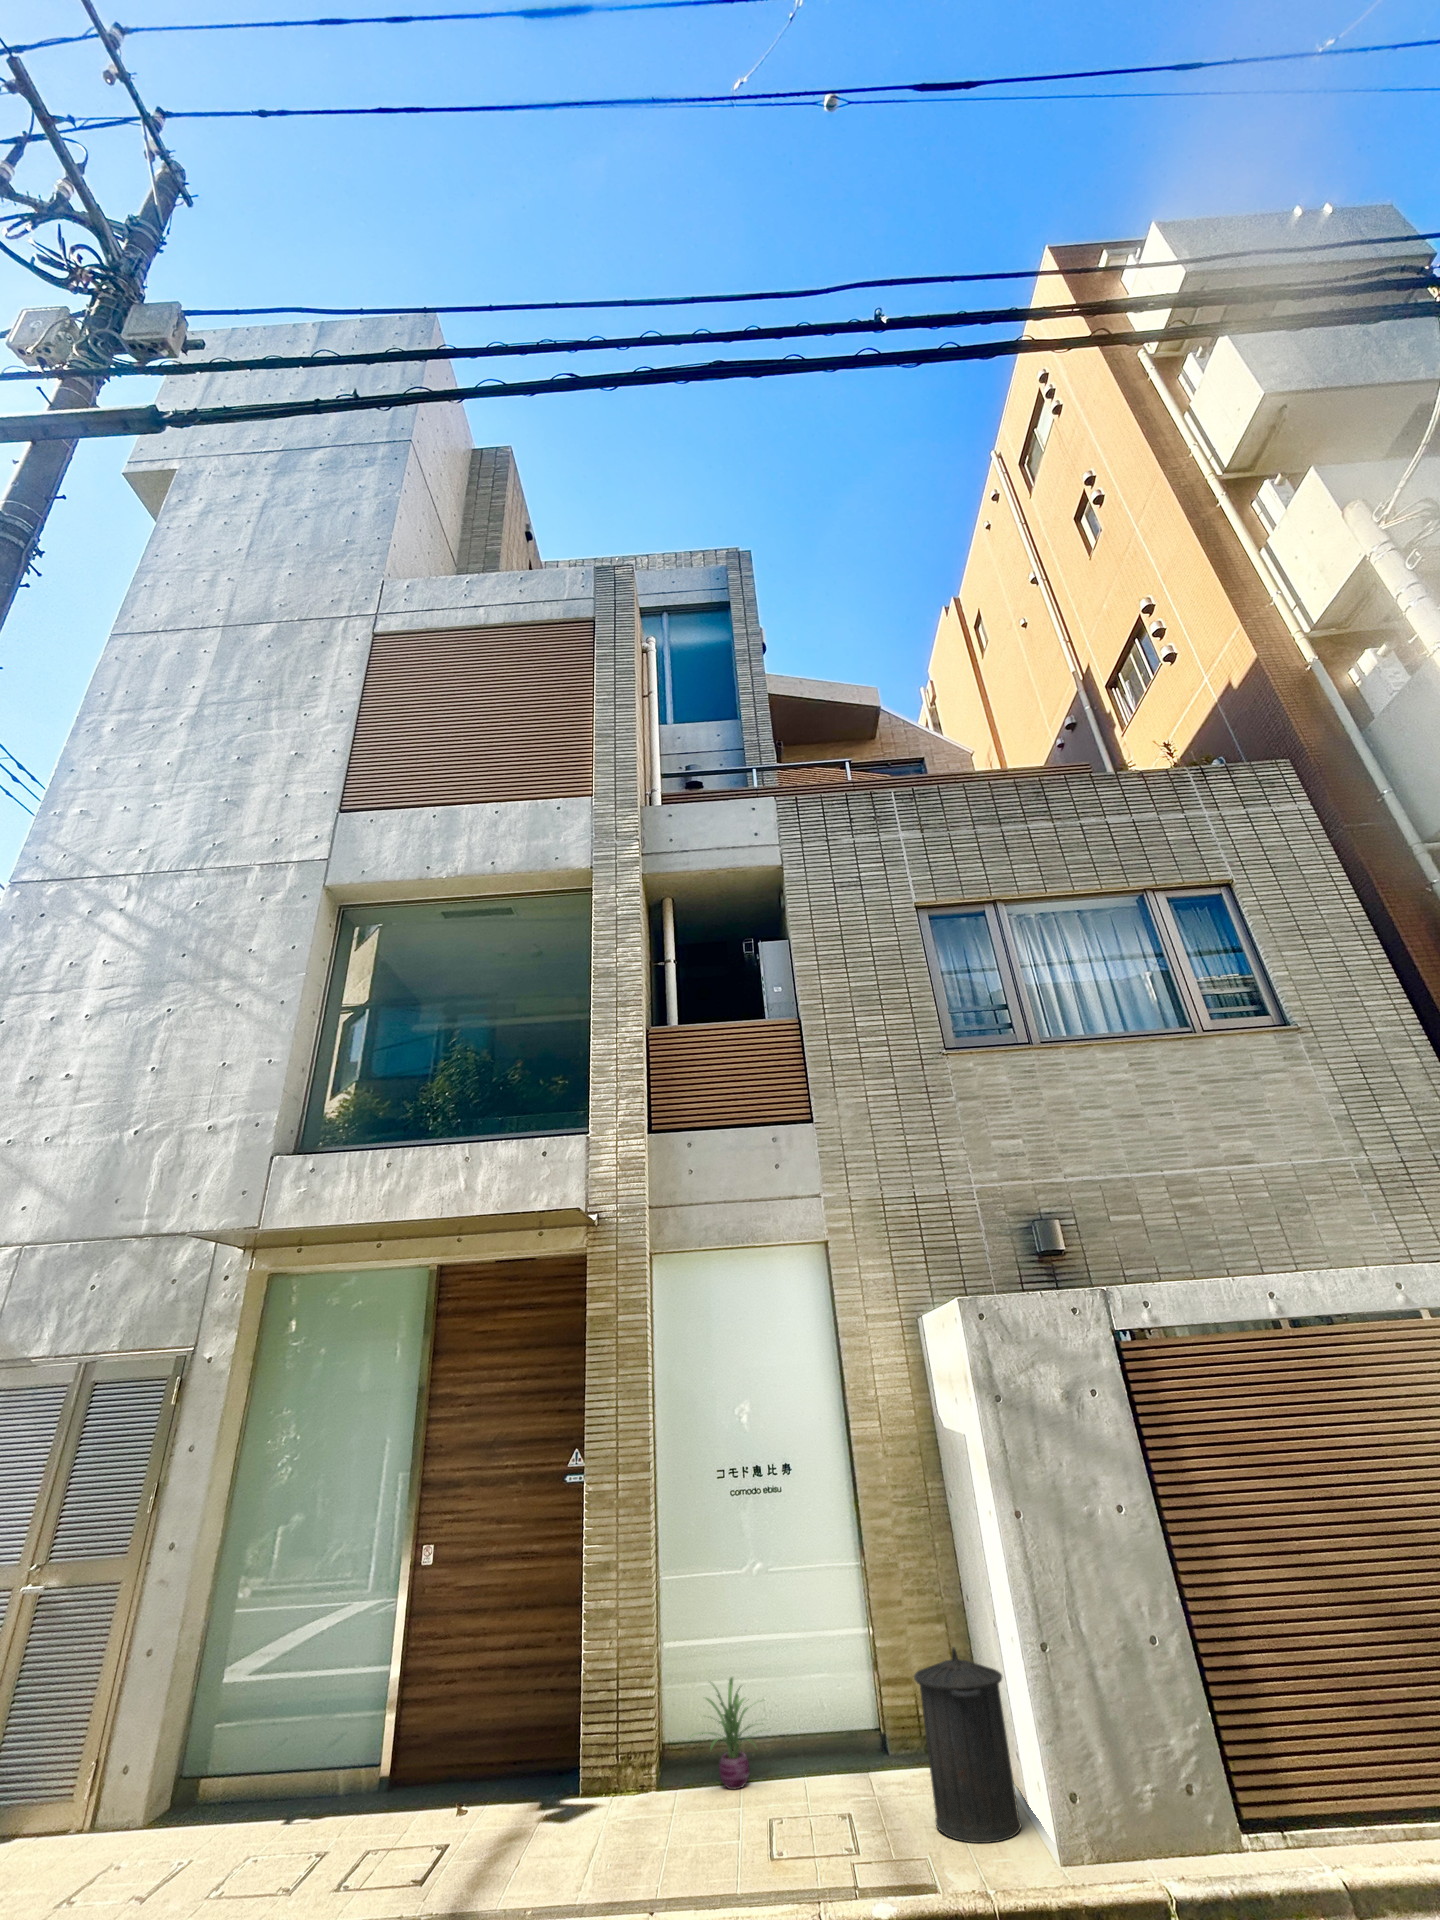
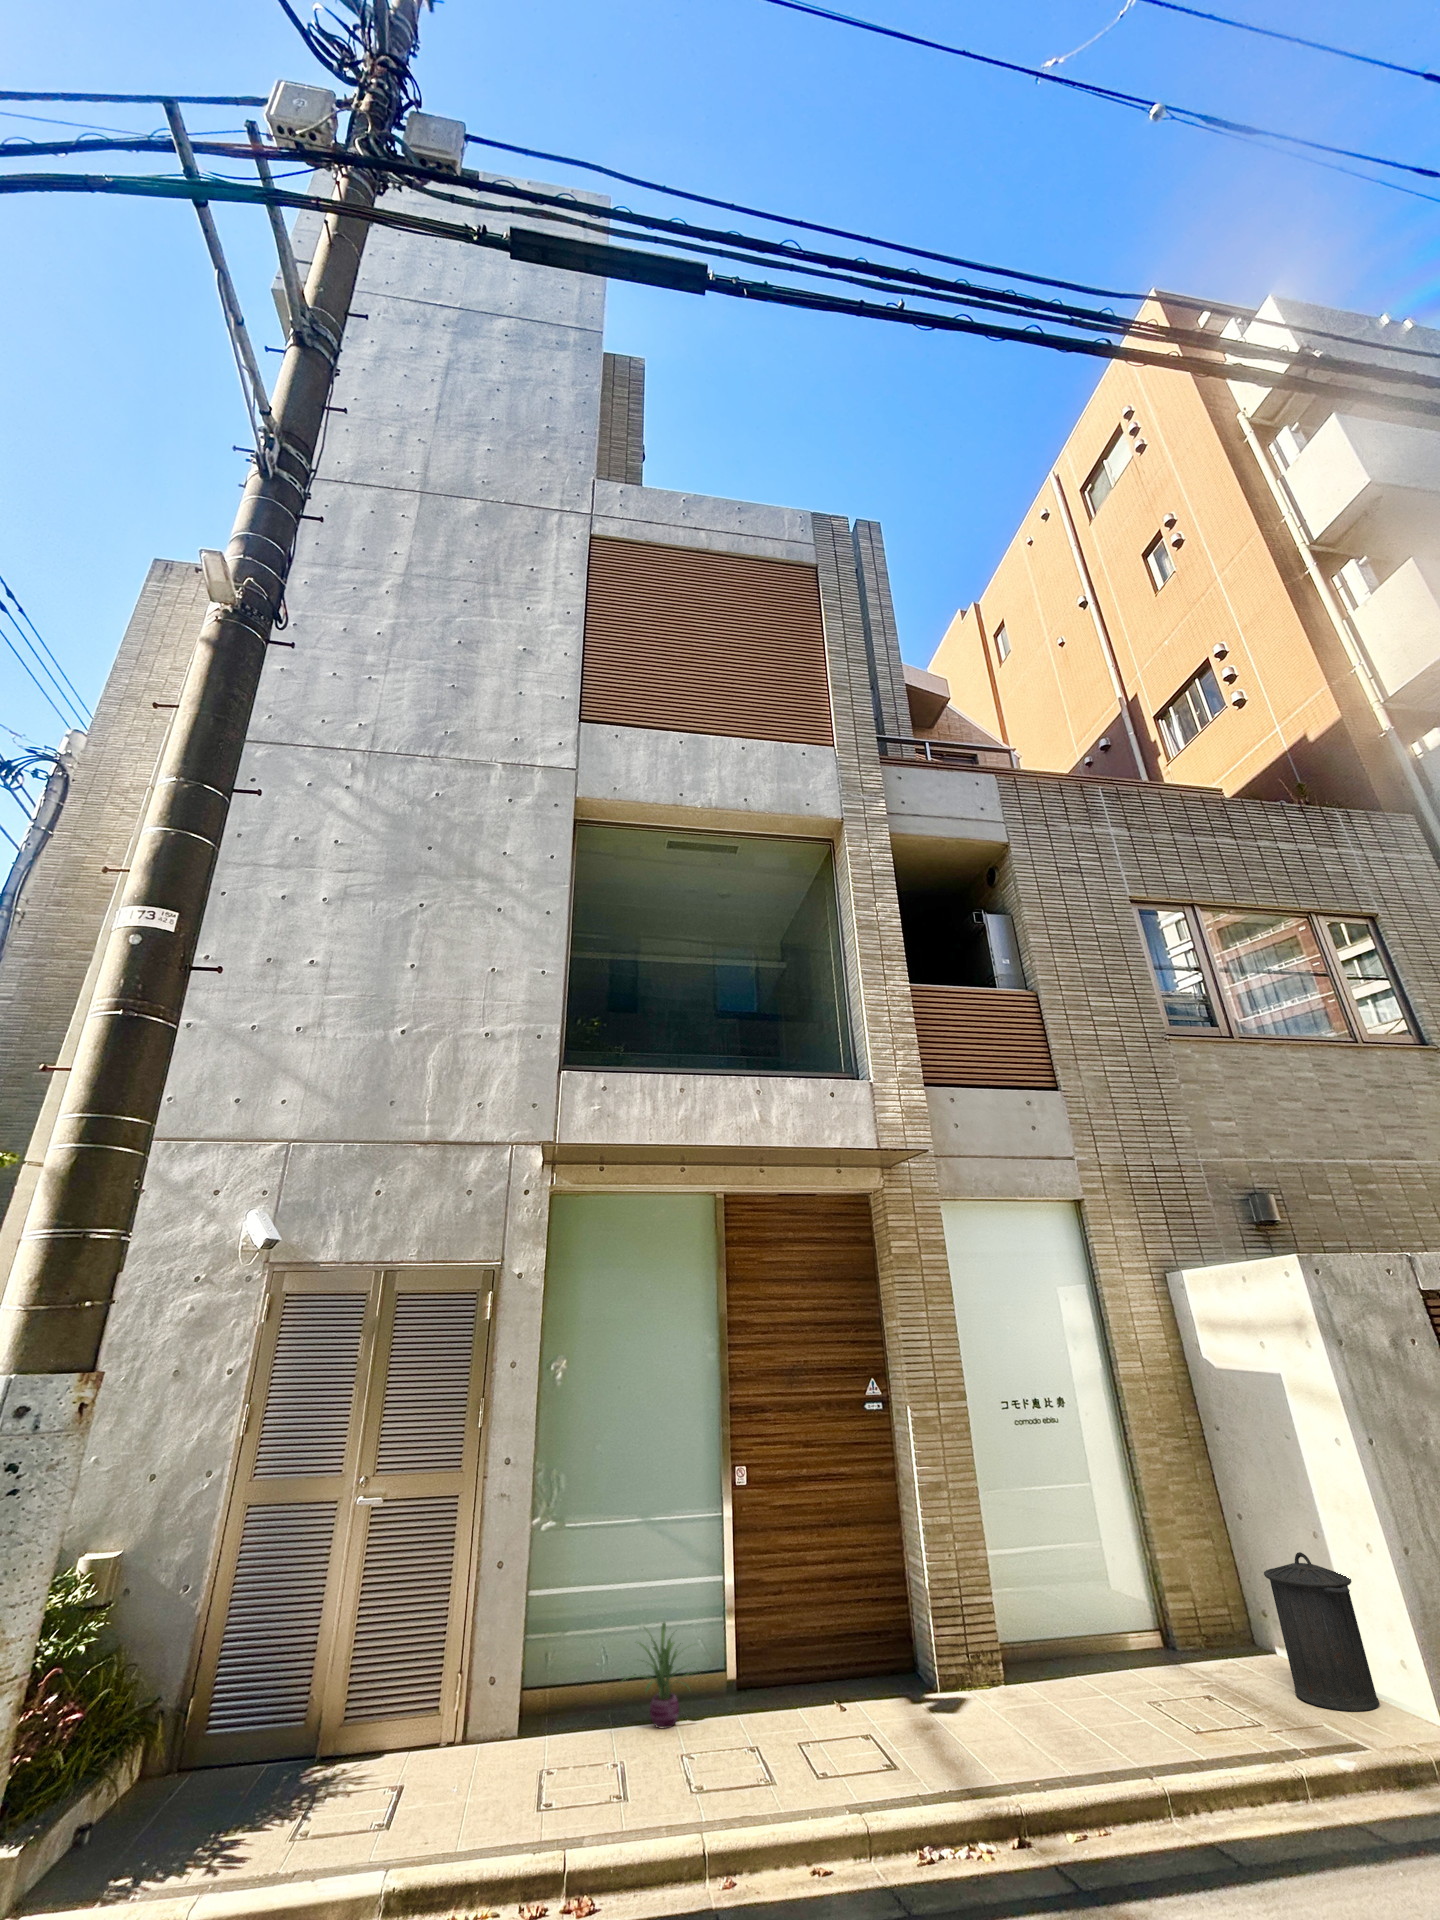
decorative plant: present [690,1677,756,1789] -> present [625,1622,689,1728]

